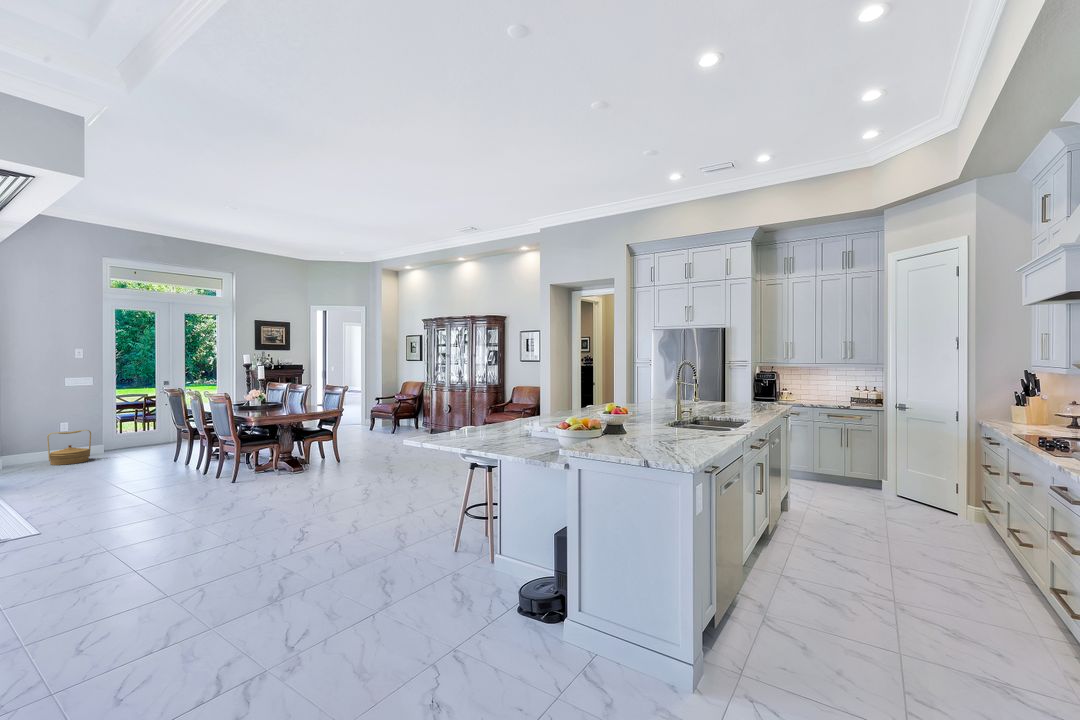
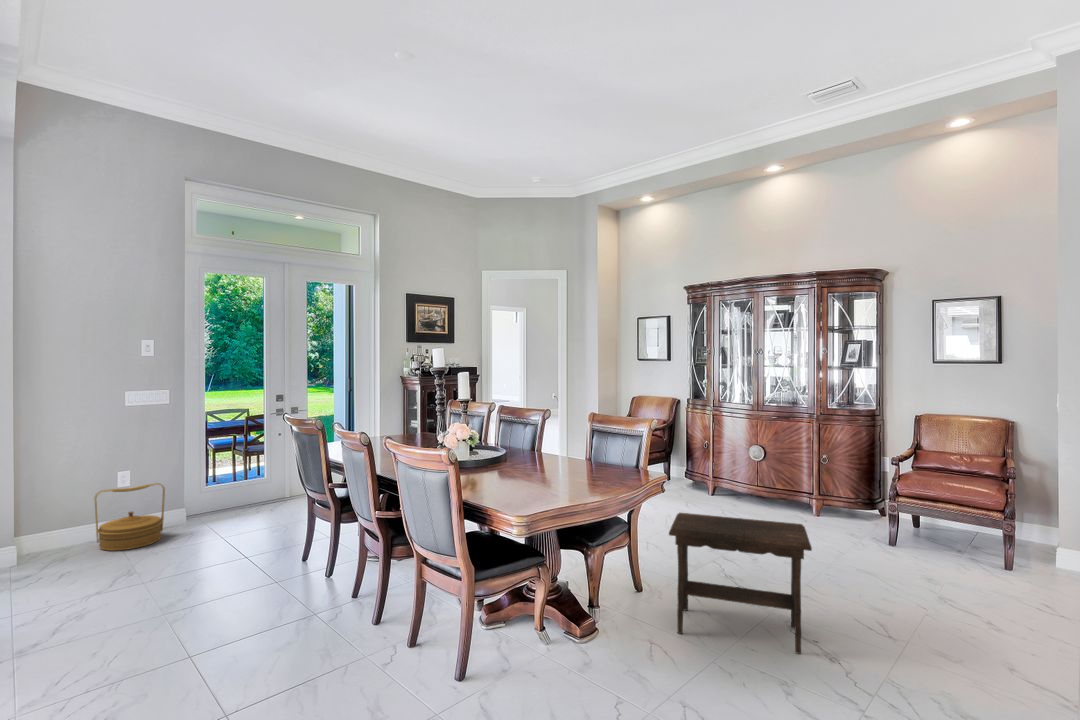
footstool: none [337,425,399,473] -> present [669,513,812,654]

